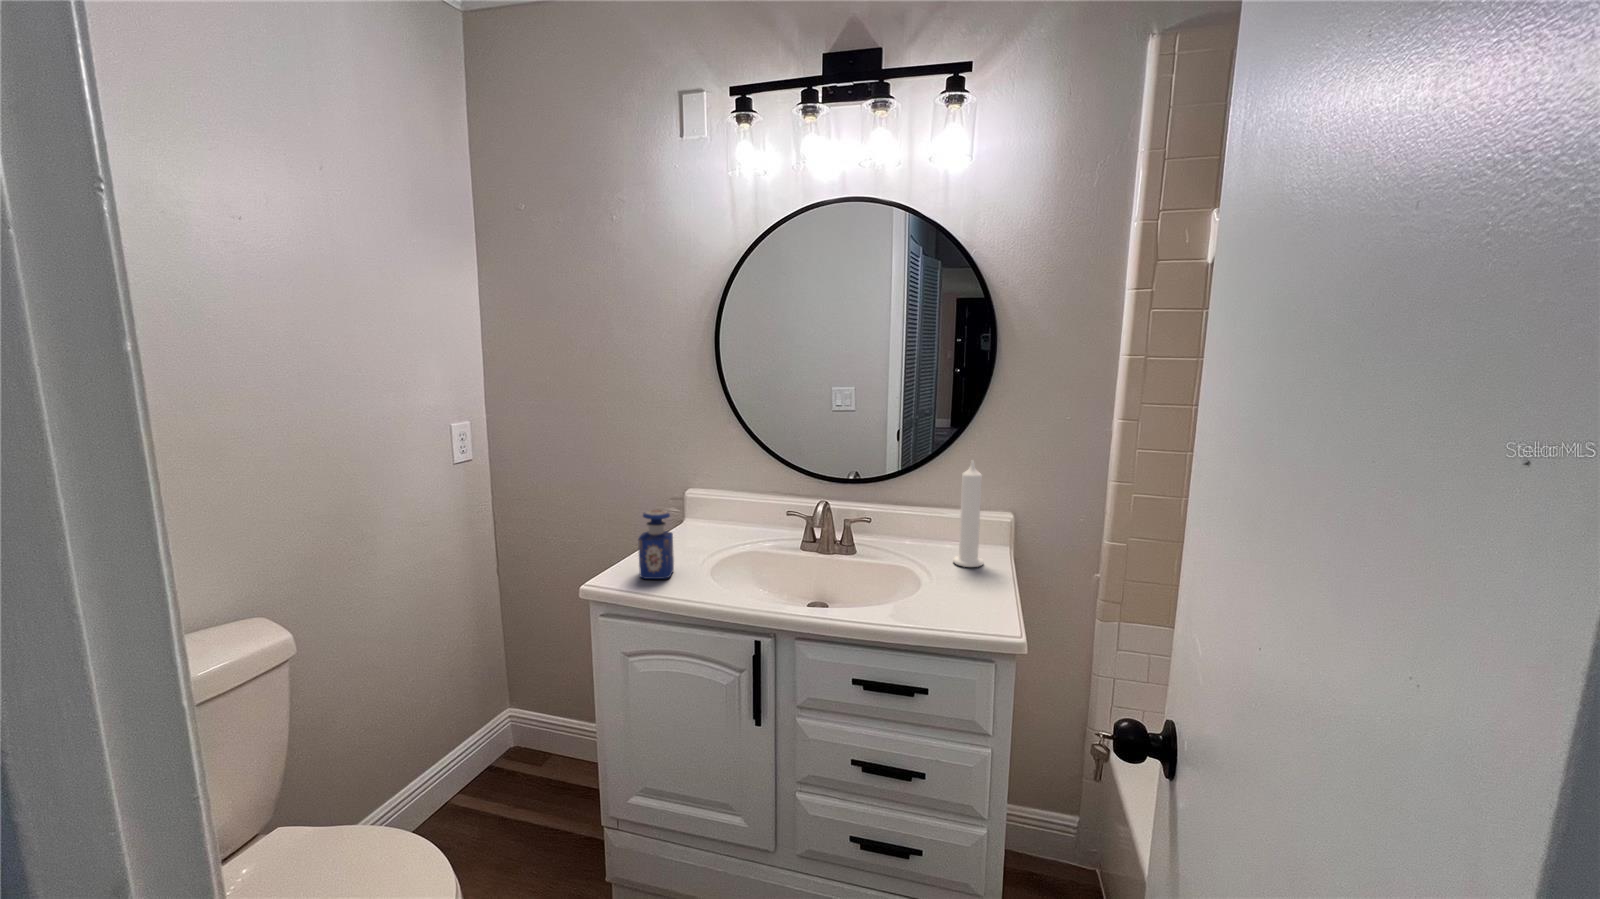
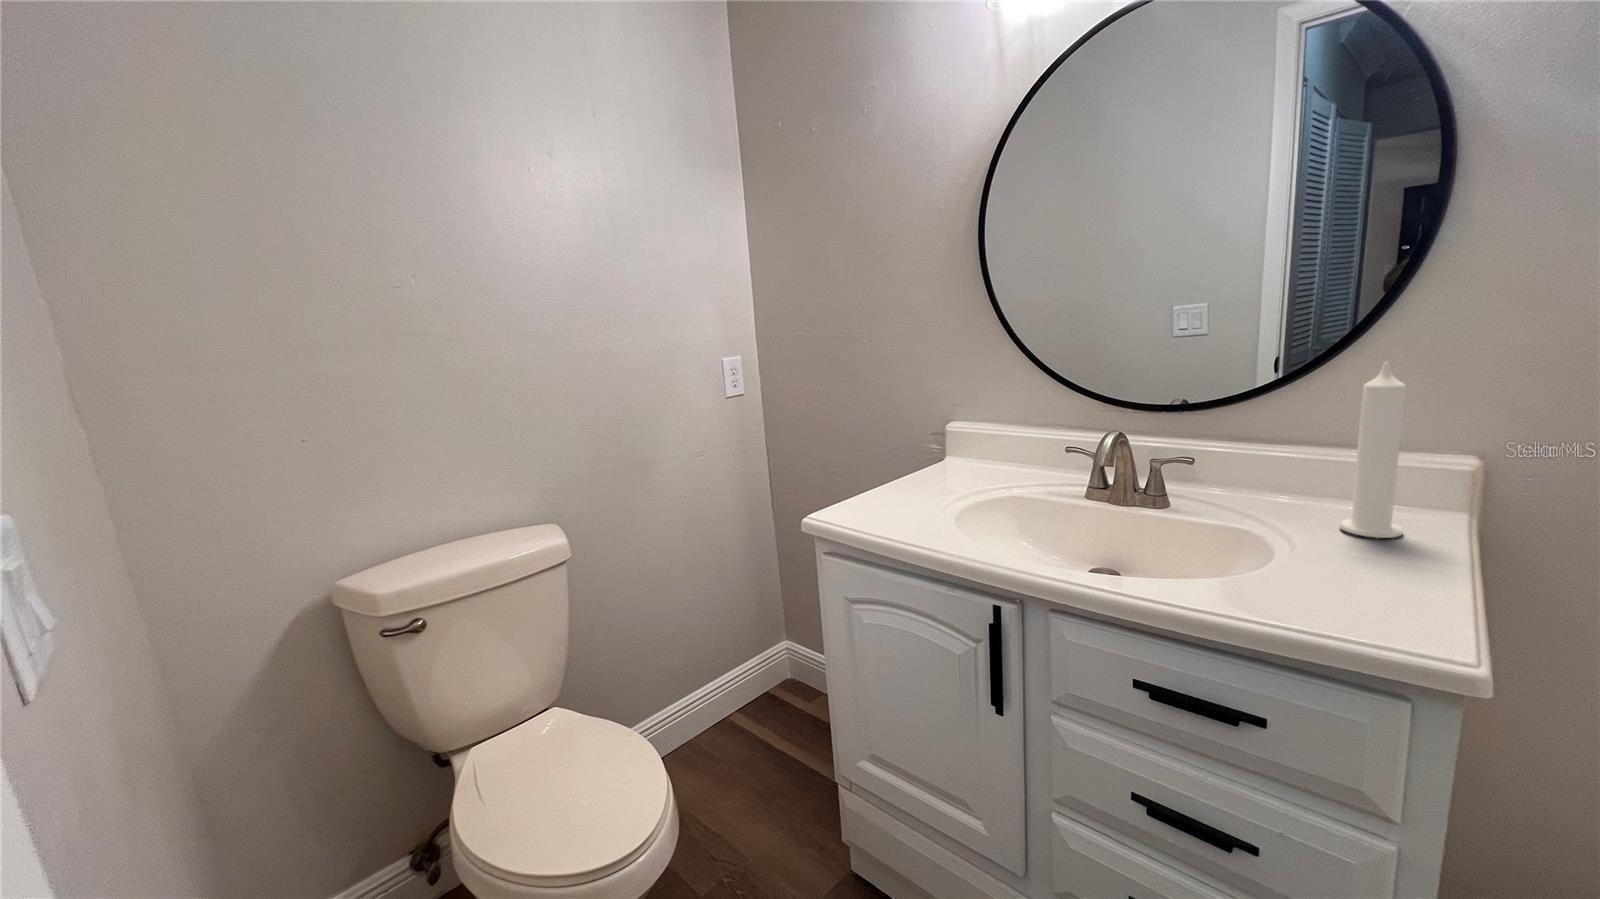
perfume bottle: present [638,510,674,579] -> none [865,436,910,518]

